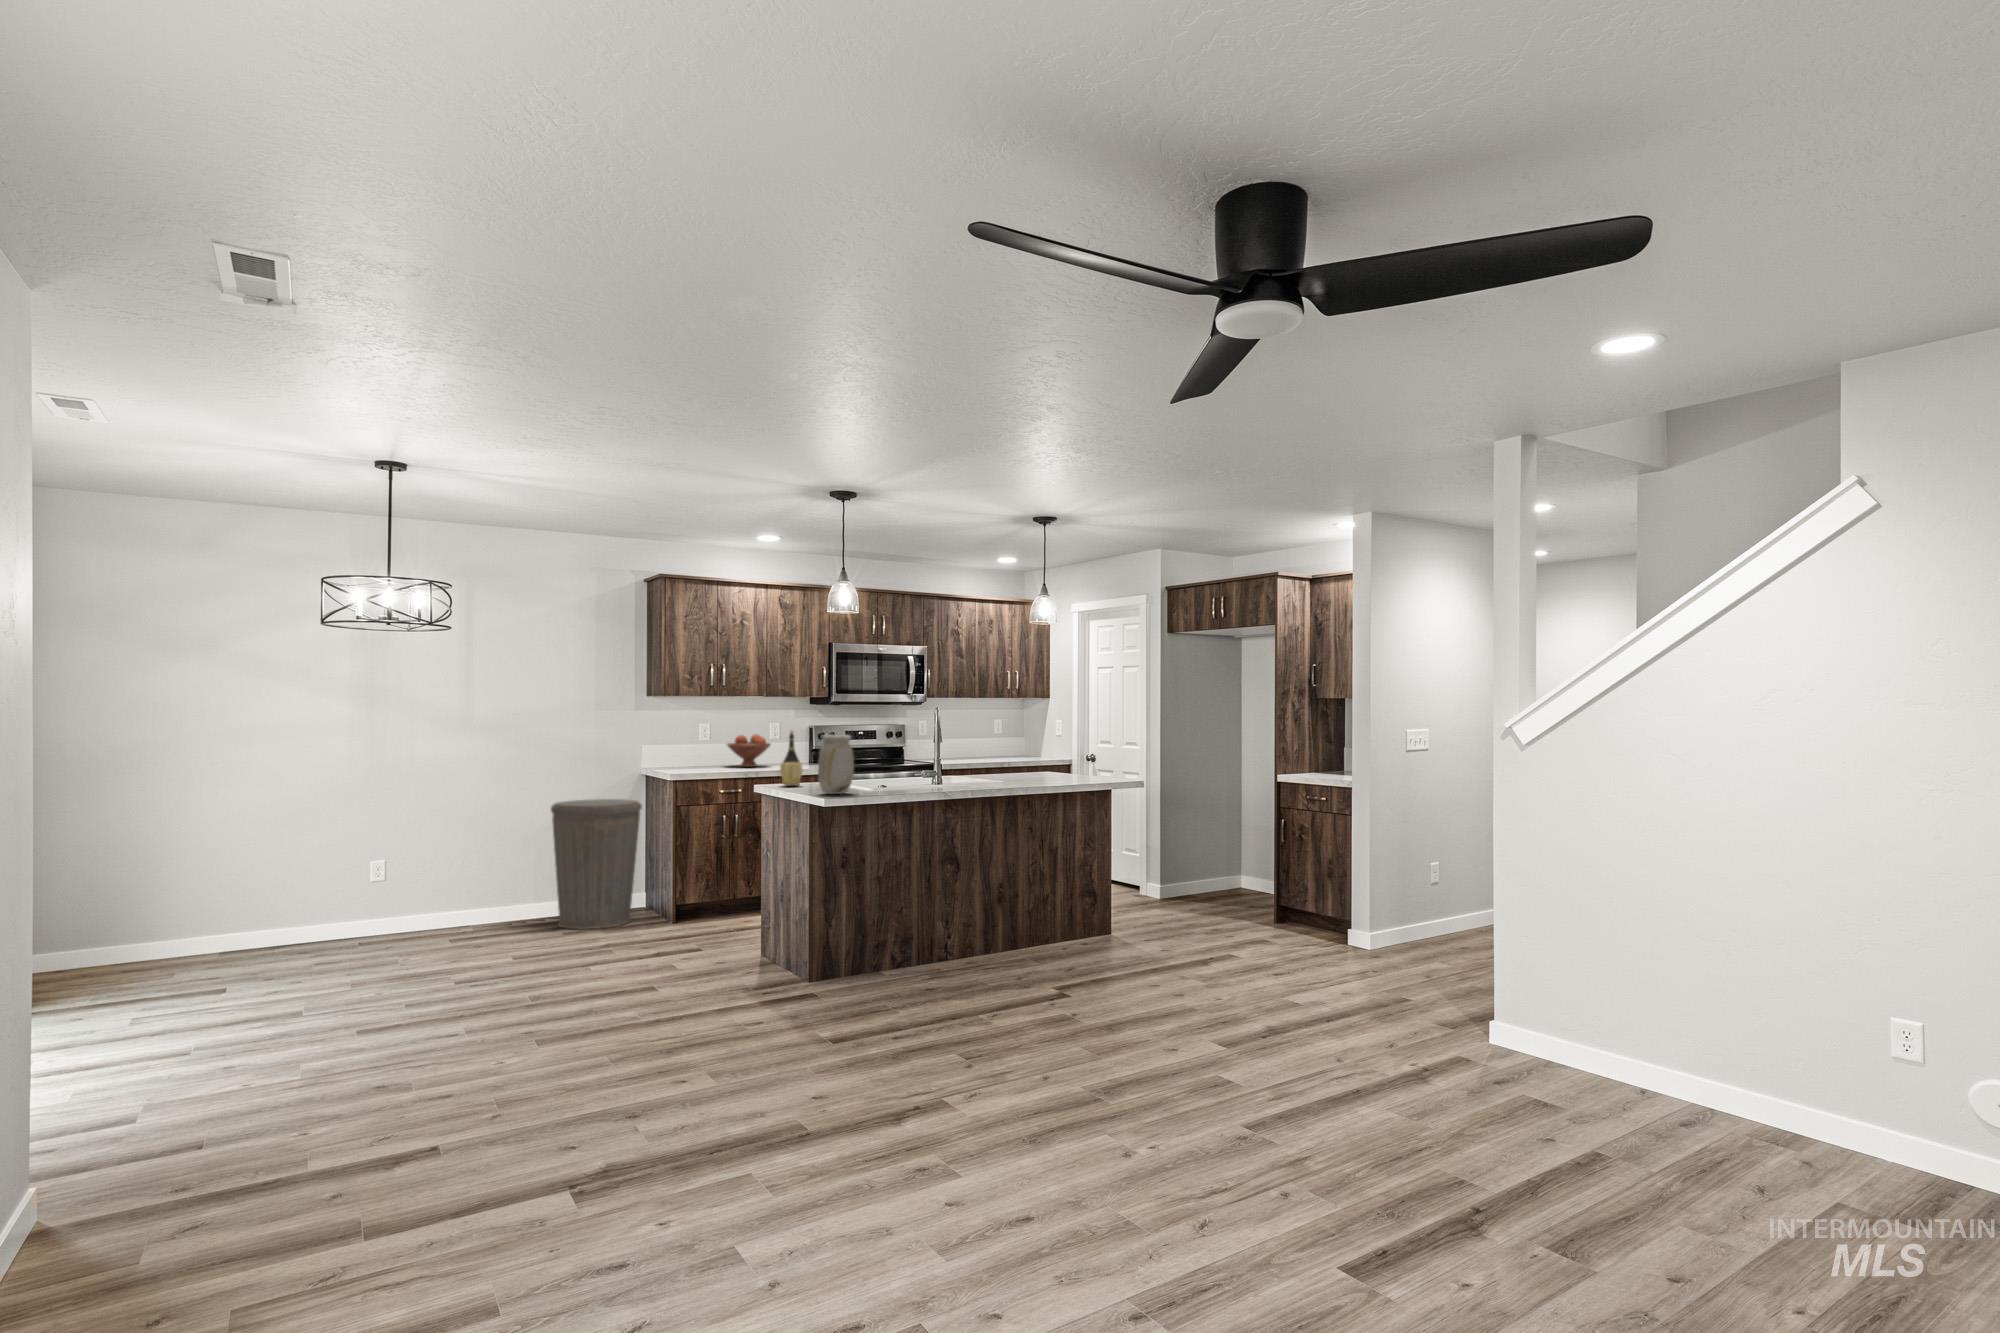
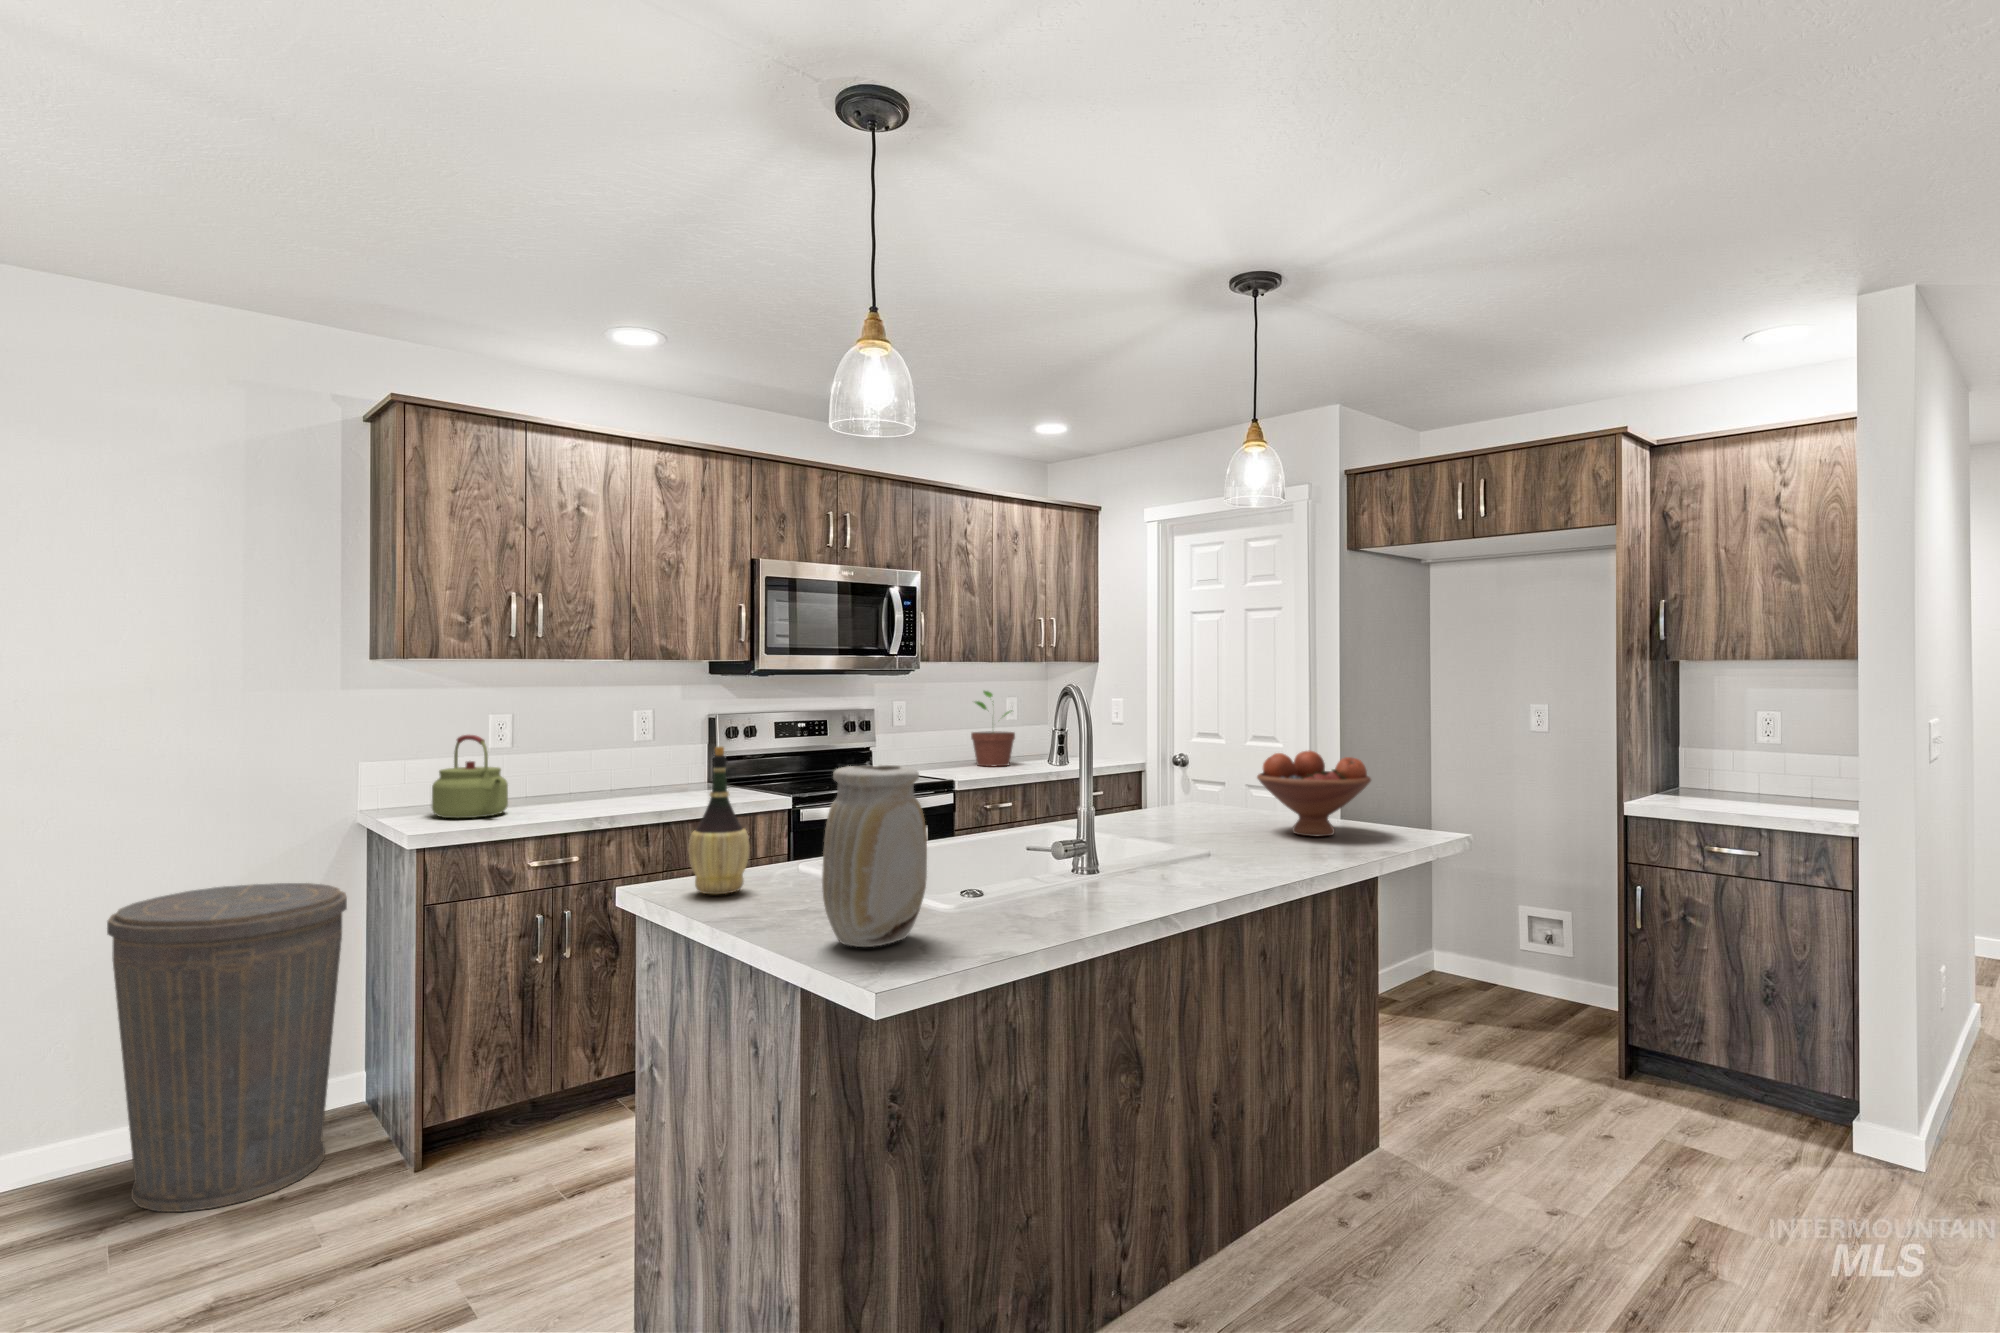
potted plant: none [965,714,991,759] -> present [971,691,1015,766]
kettle: none [676,732,710,771] -> present [432,735,508,818]
fruit bowl: present [727,734,770,767] -> present [1257,751,1371,836]

